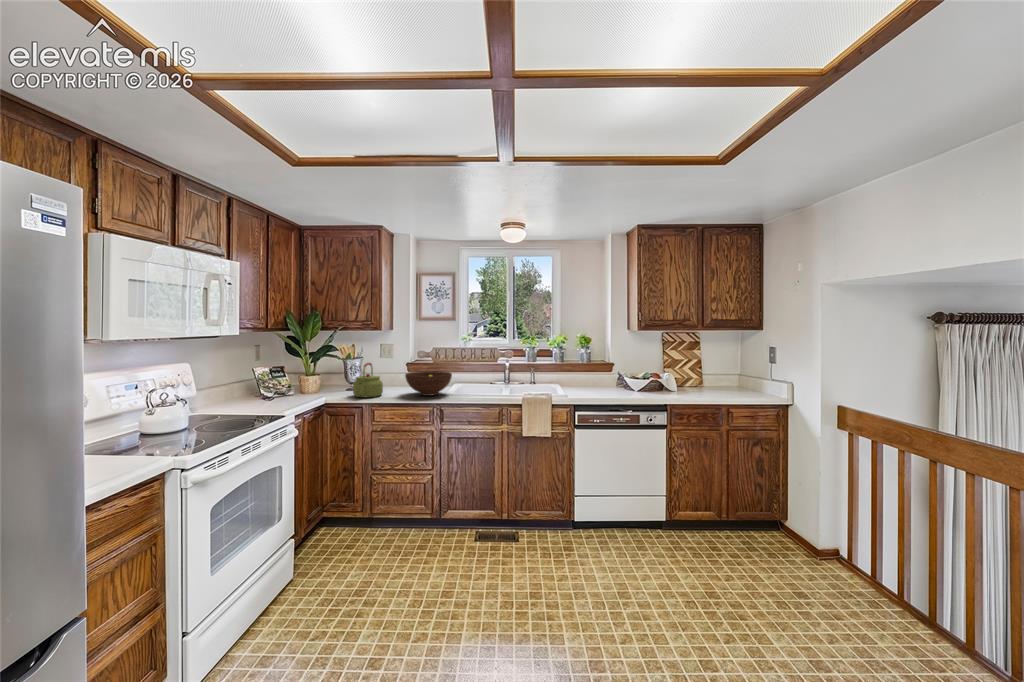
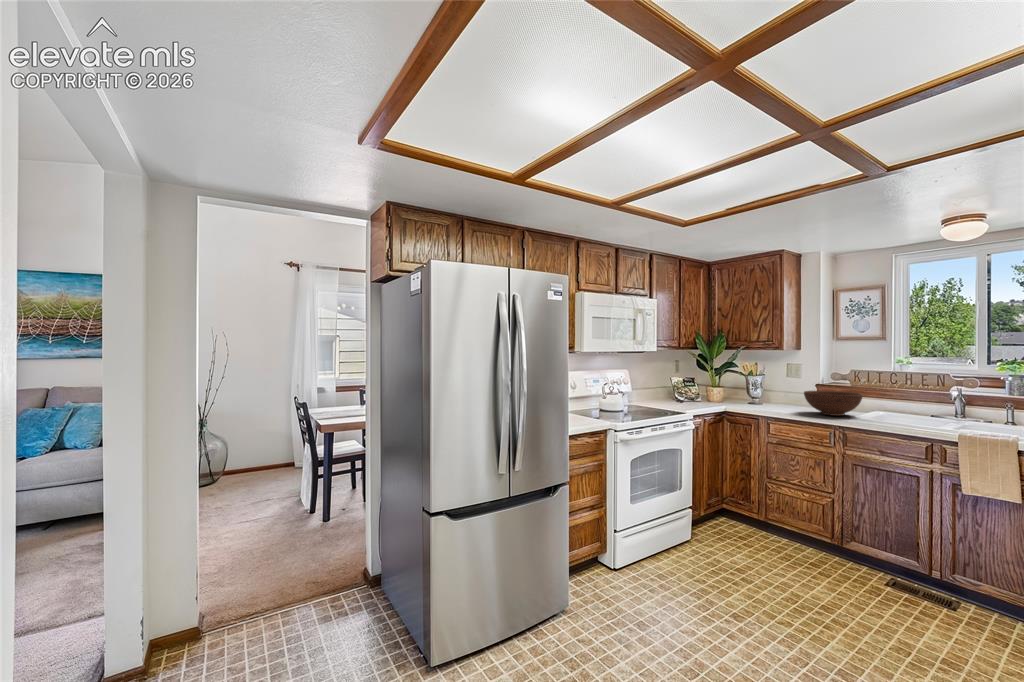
kettle: present [353,363,383,398] -> none [750,378,781,410]

